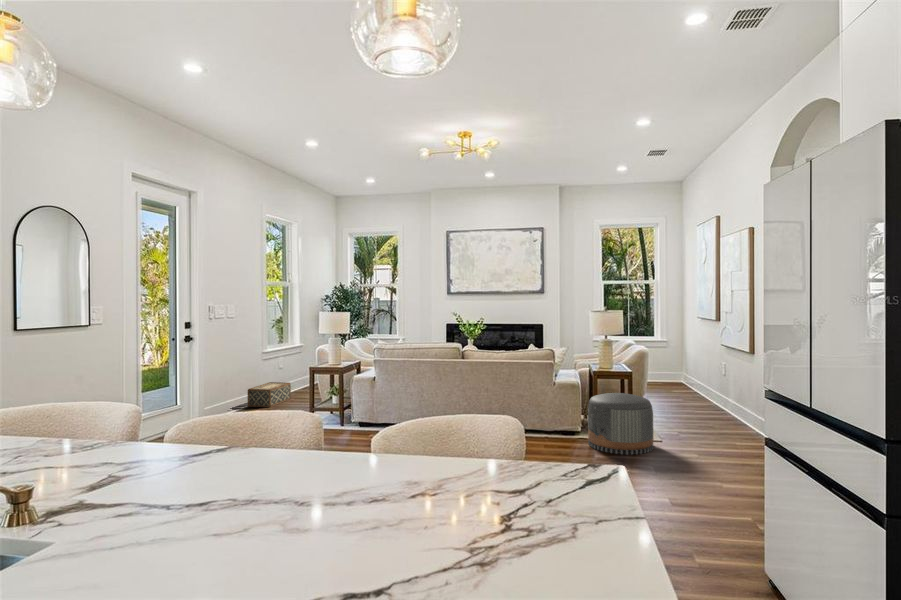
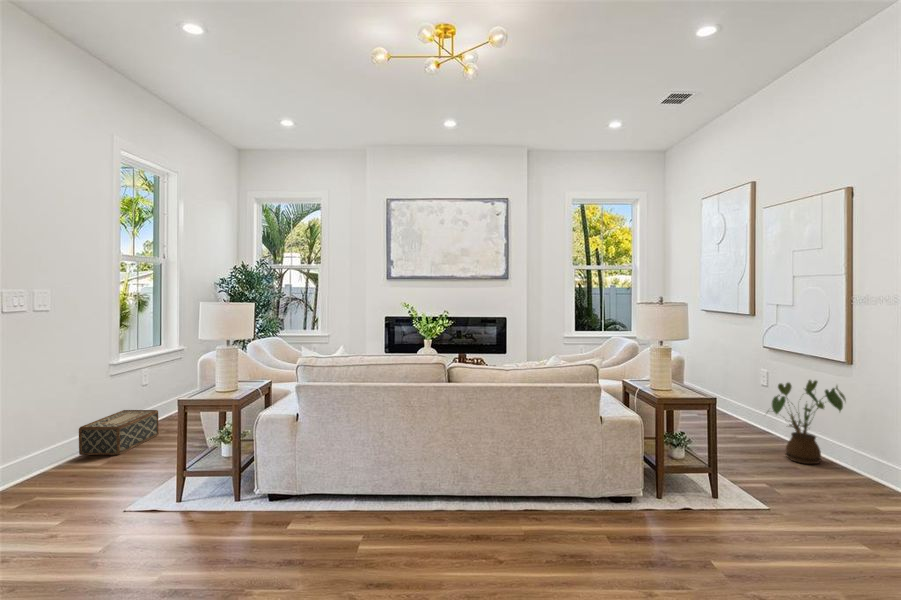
house plant: none [698,365,754,425] -> present [772,380,846,464]
pouf: present [588,393,653,455] -> none [663,435,779,550]

